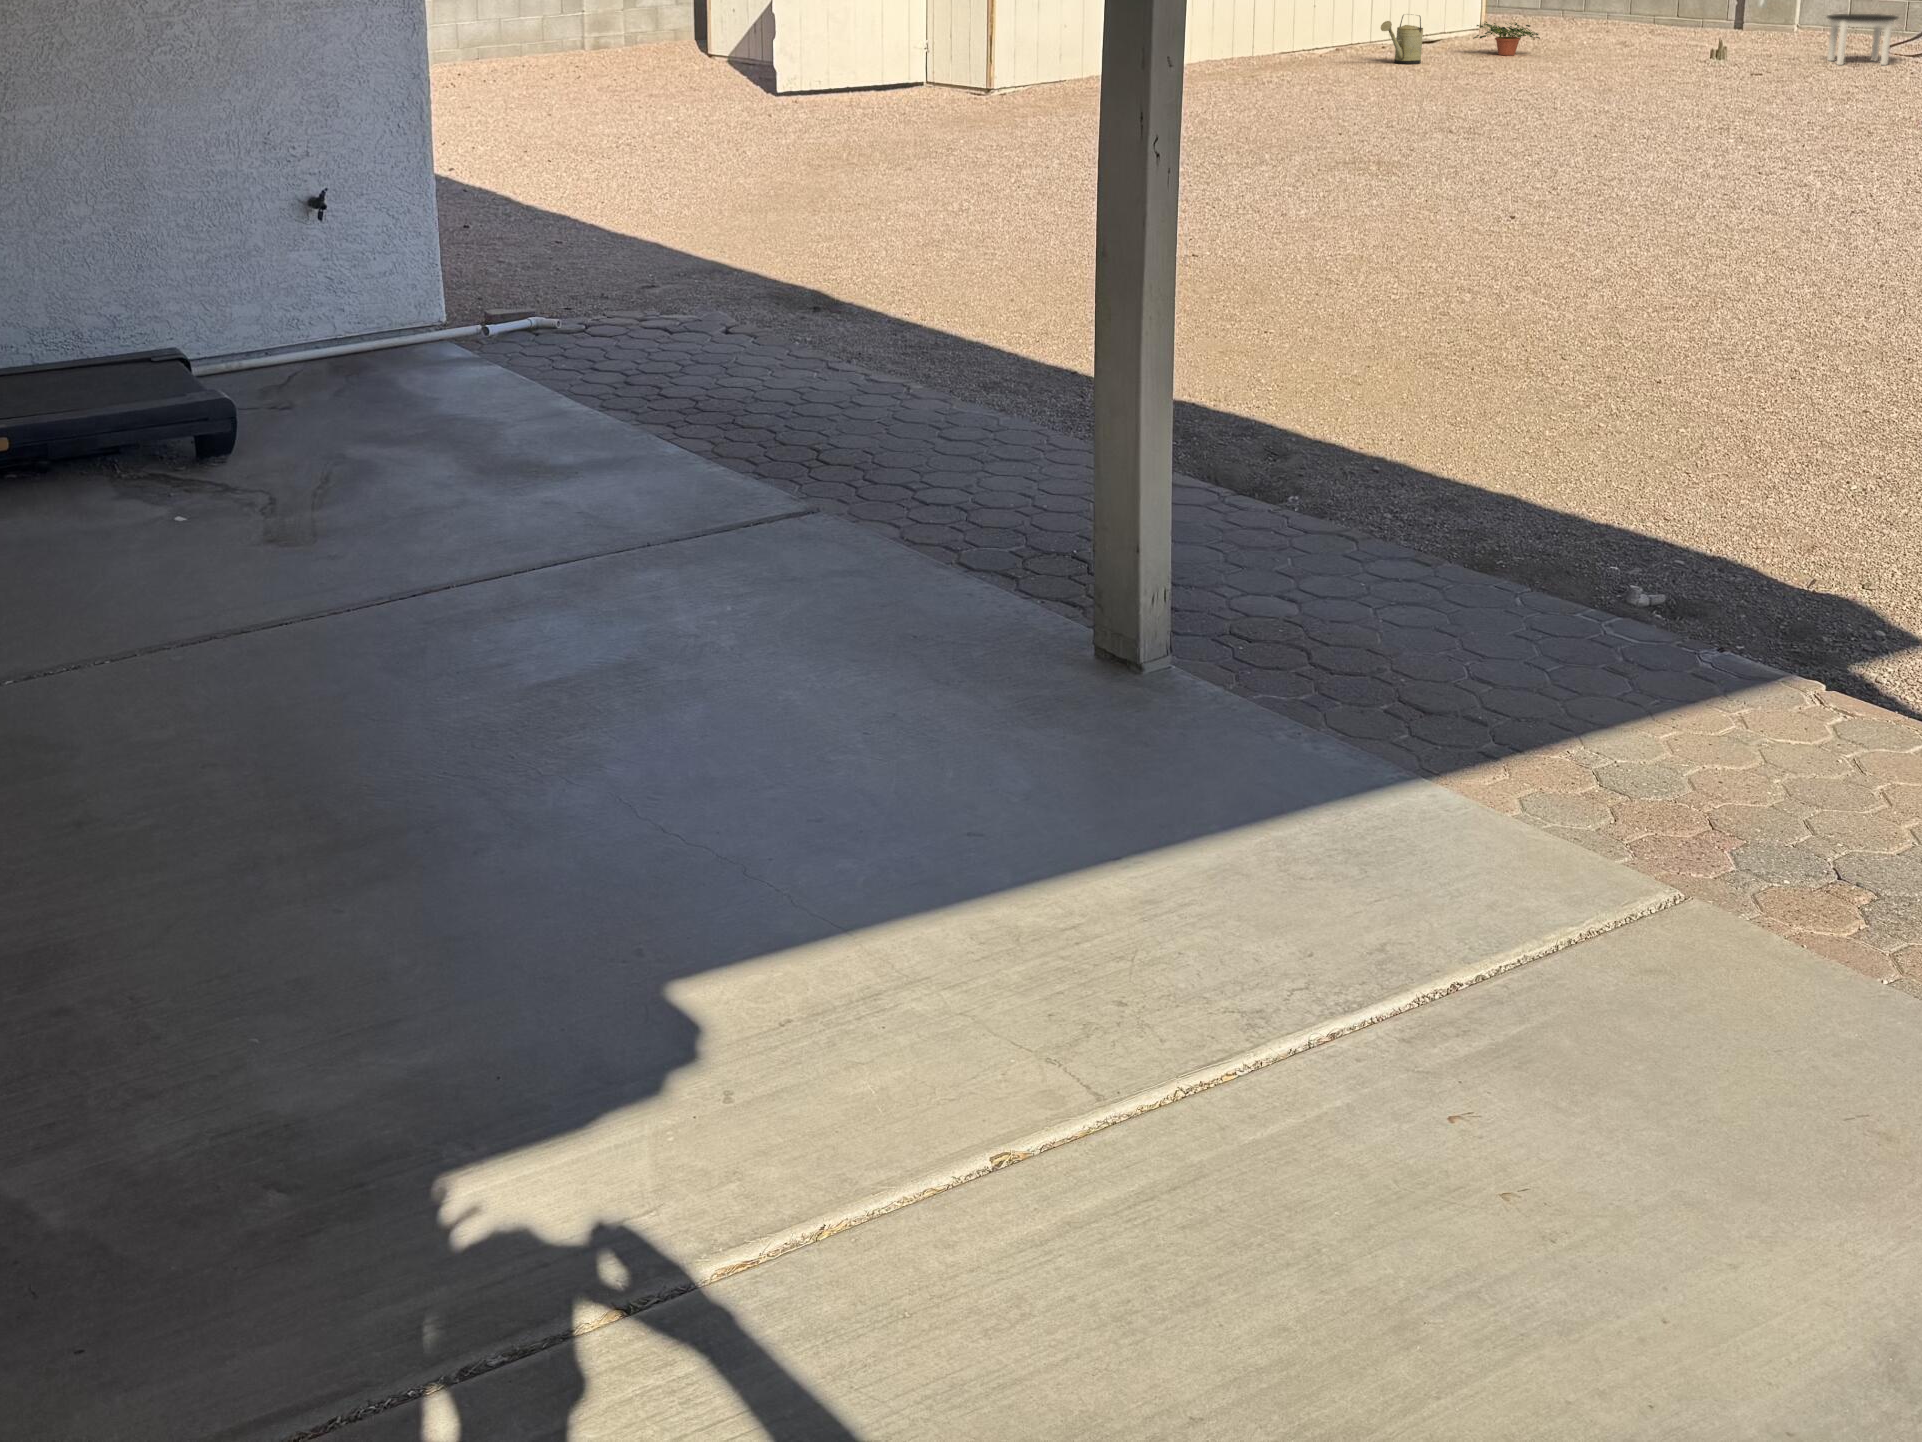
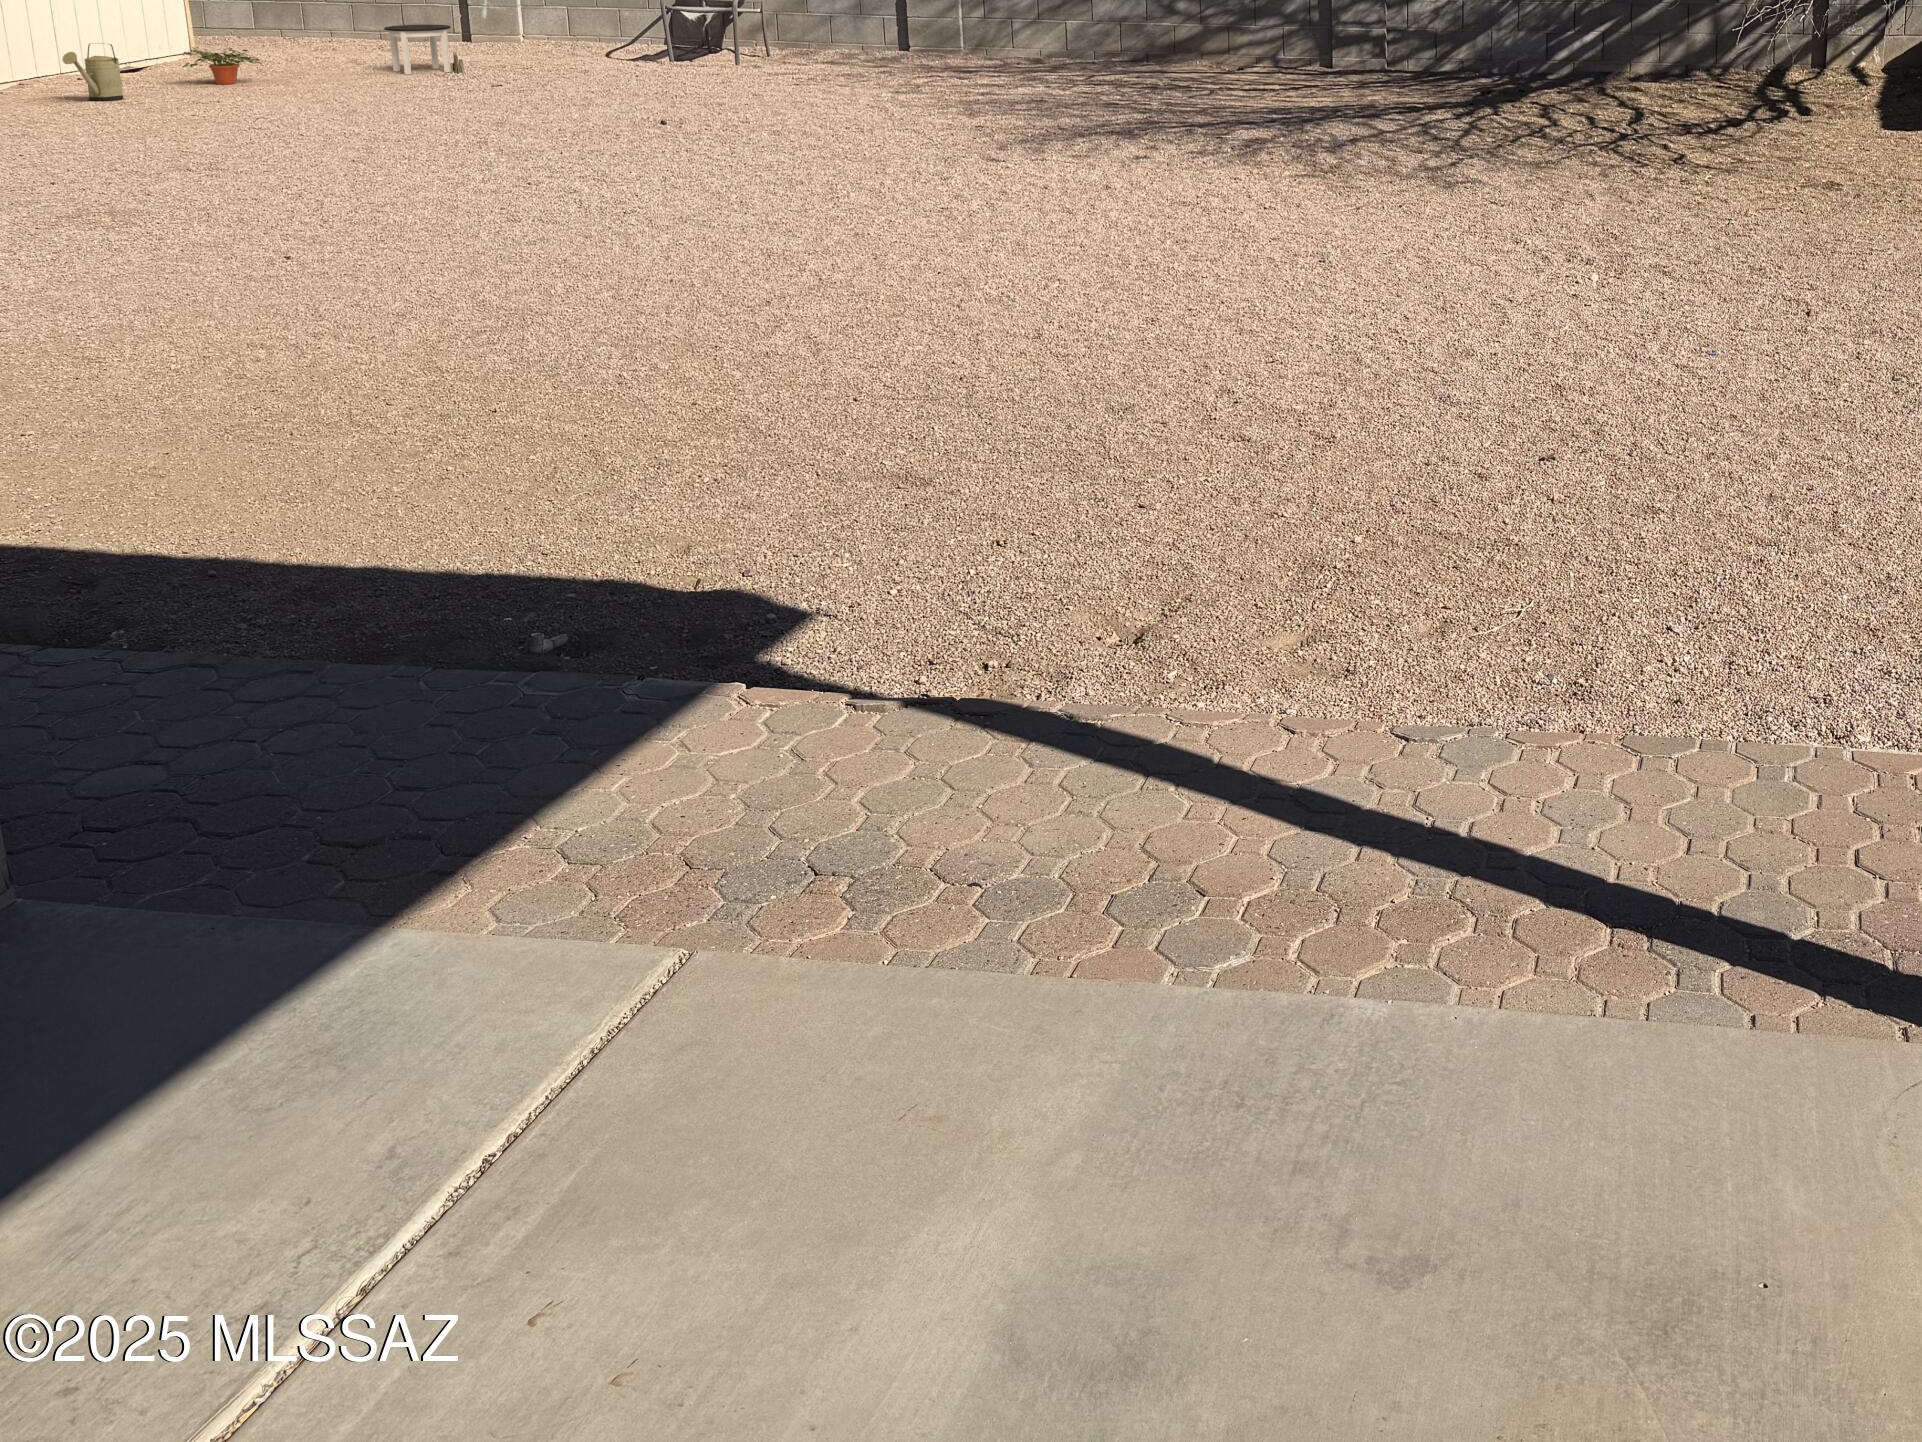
round table: present [1827,14,1898,65] -> present [384,24,451,75]

